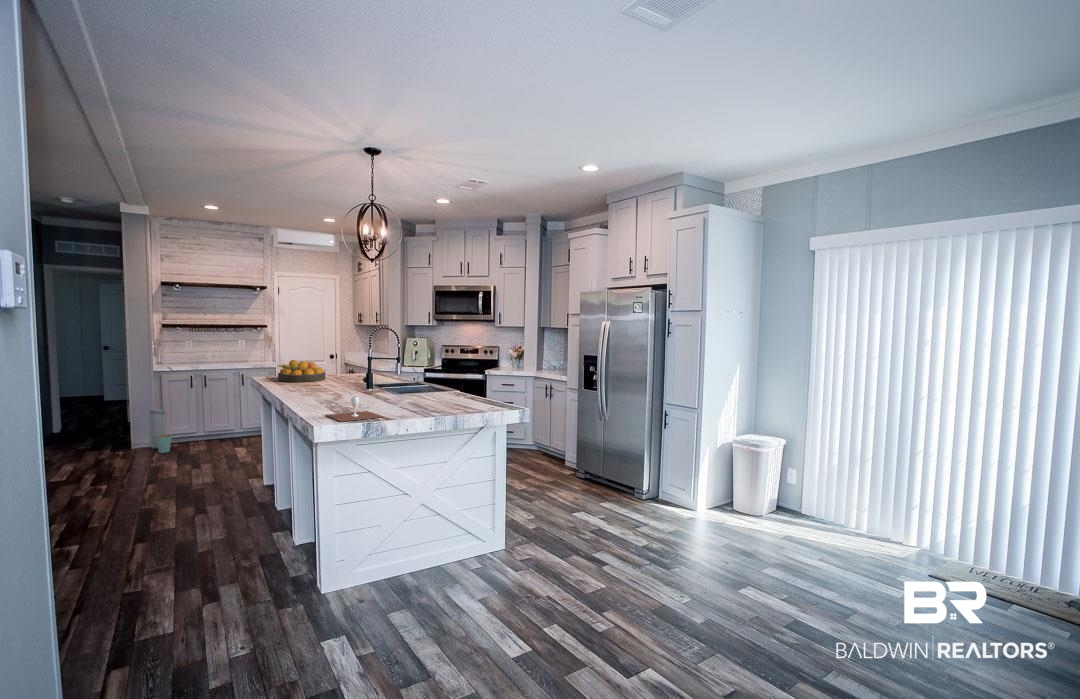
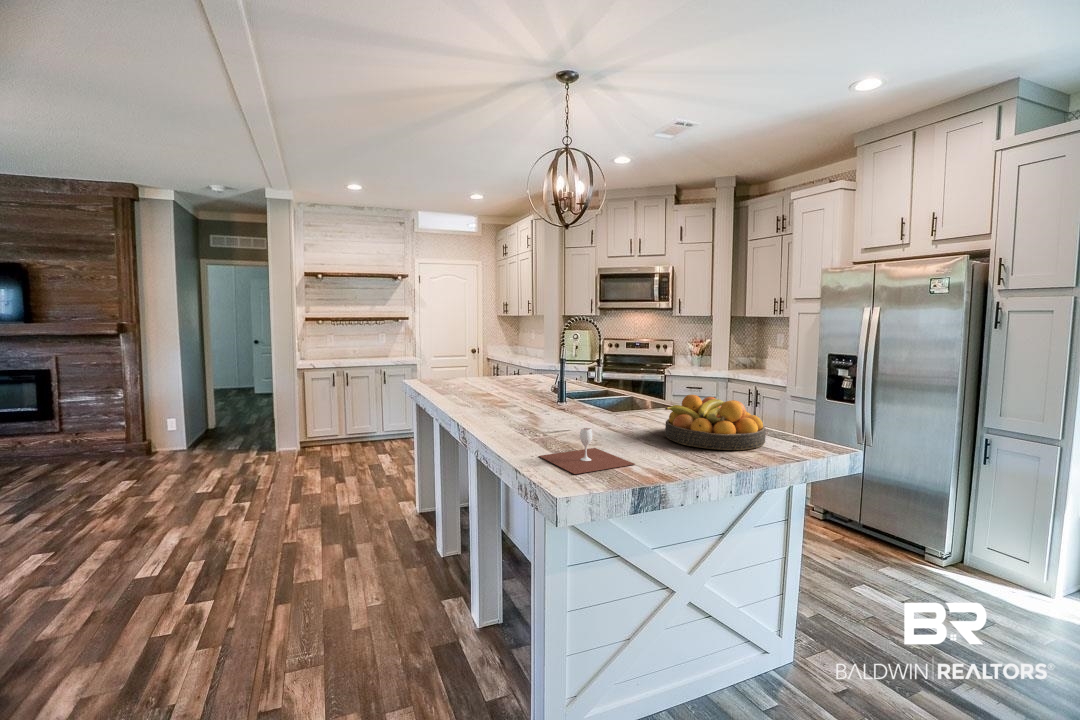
fruit bowl: present [278,360,326,382] -> present [665,395,766,450]
trash can: present [149,409,172,453] -> none [294,409,316,458]

